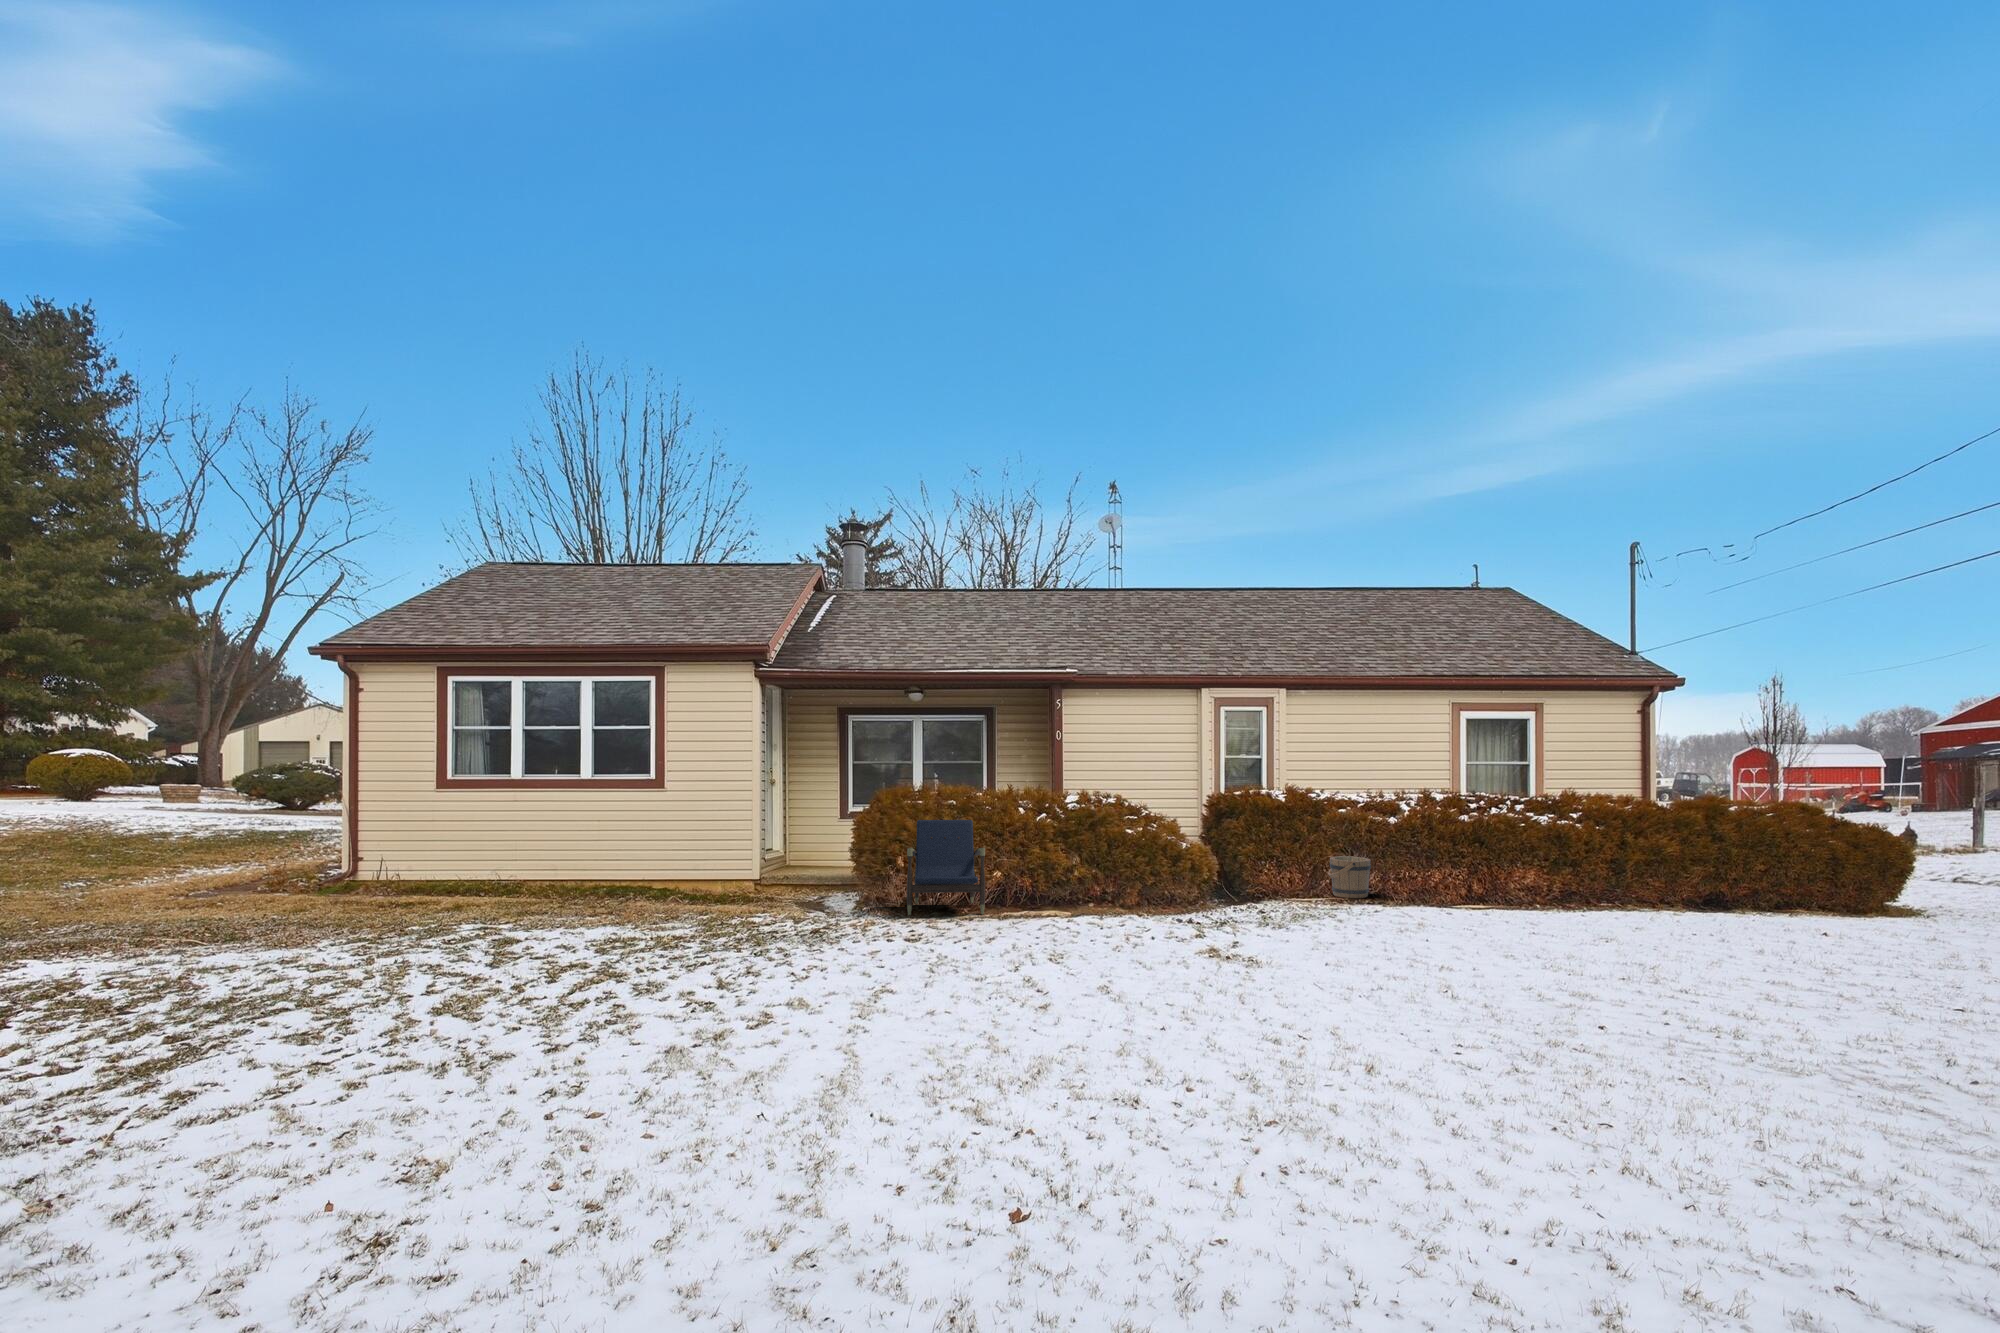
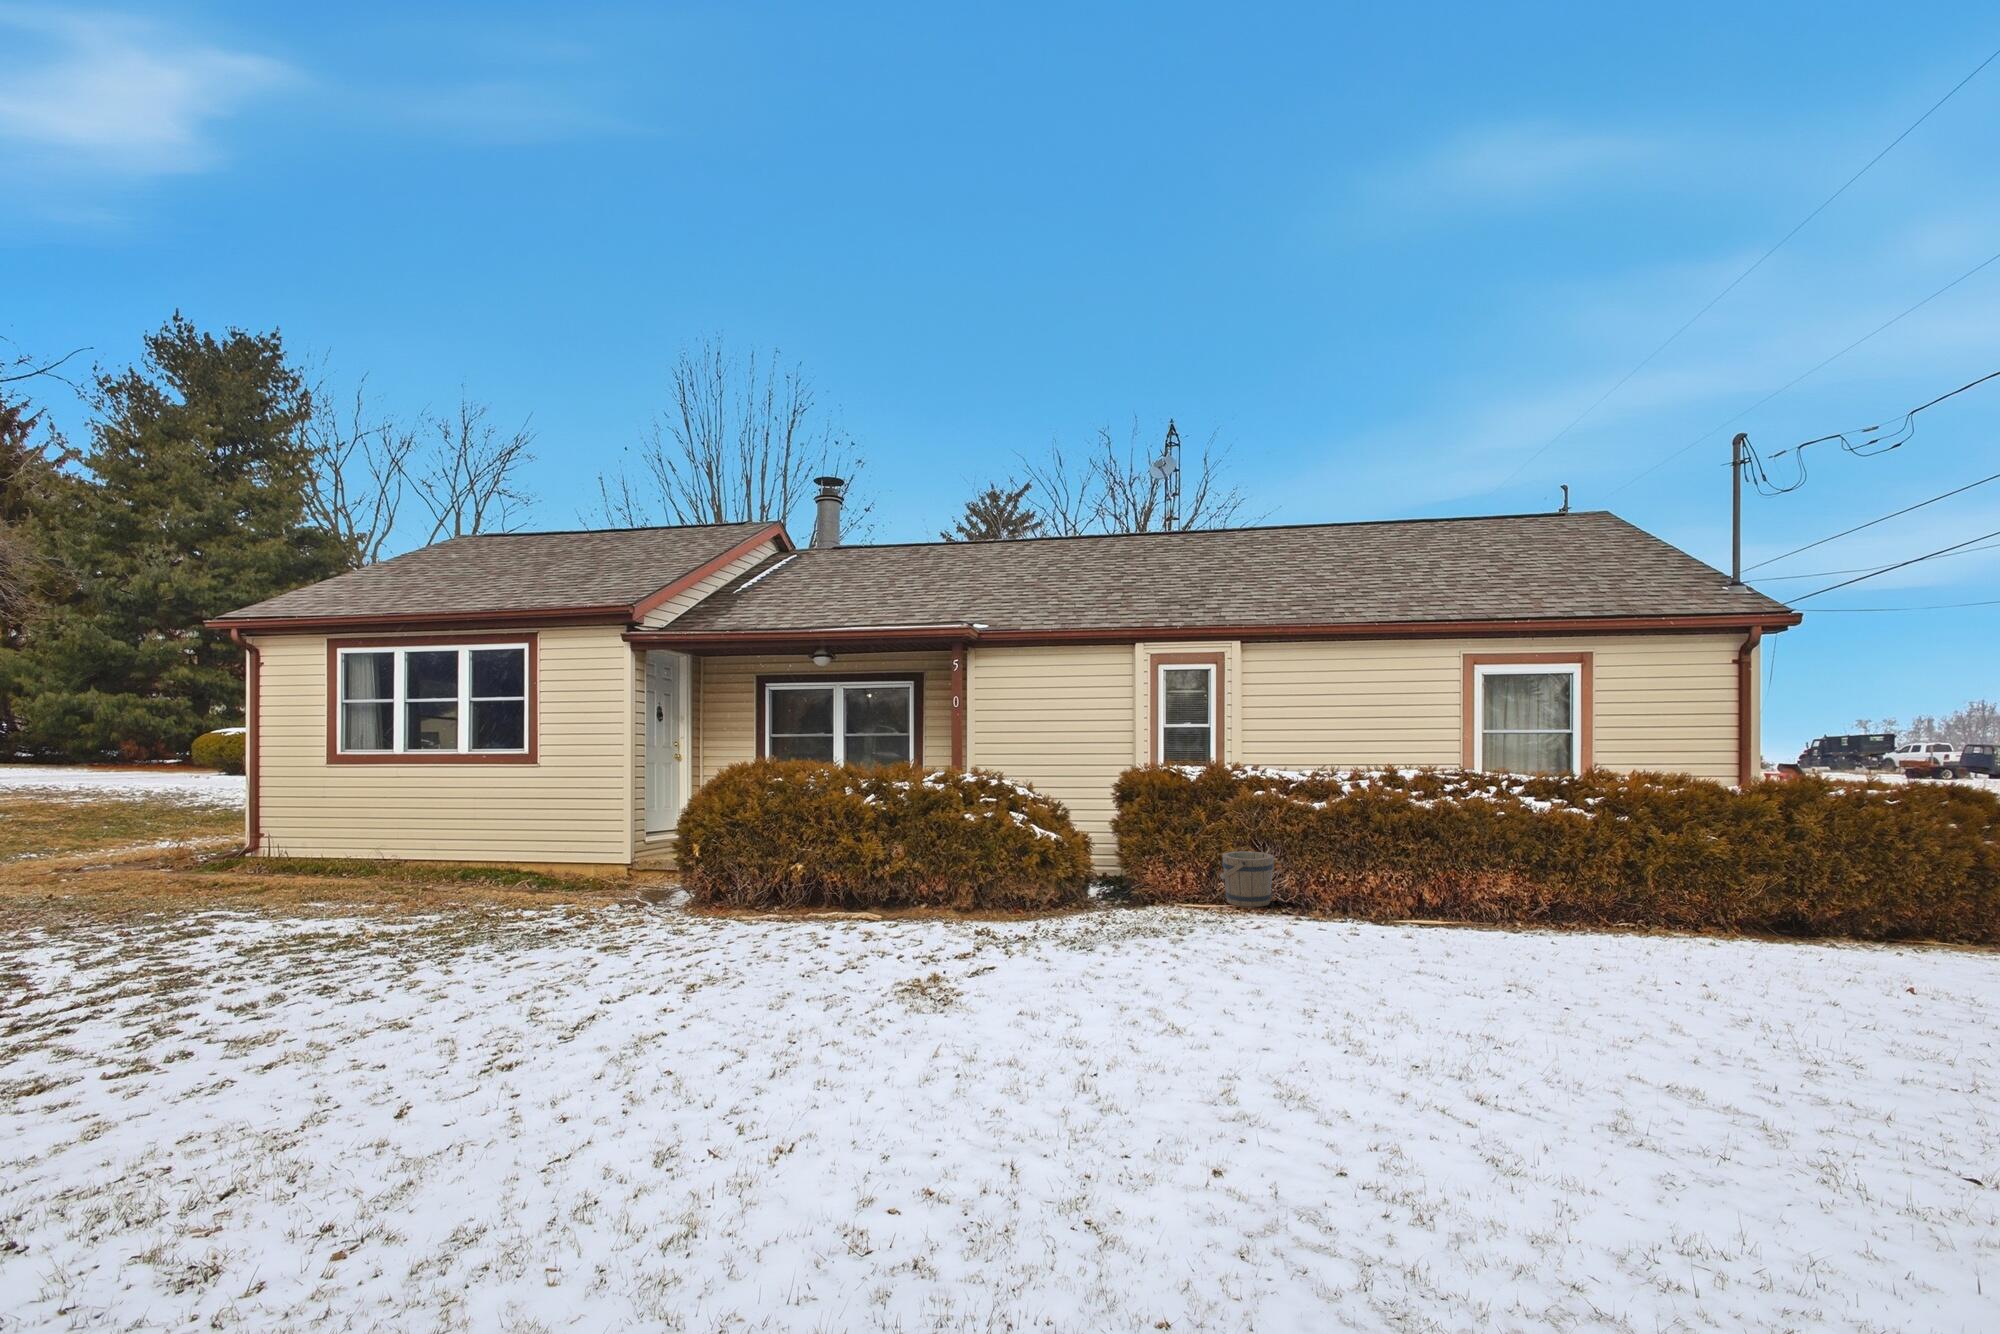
lounge chair: present [907,820,985,915] -> none [662,802,769,917]

